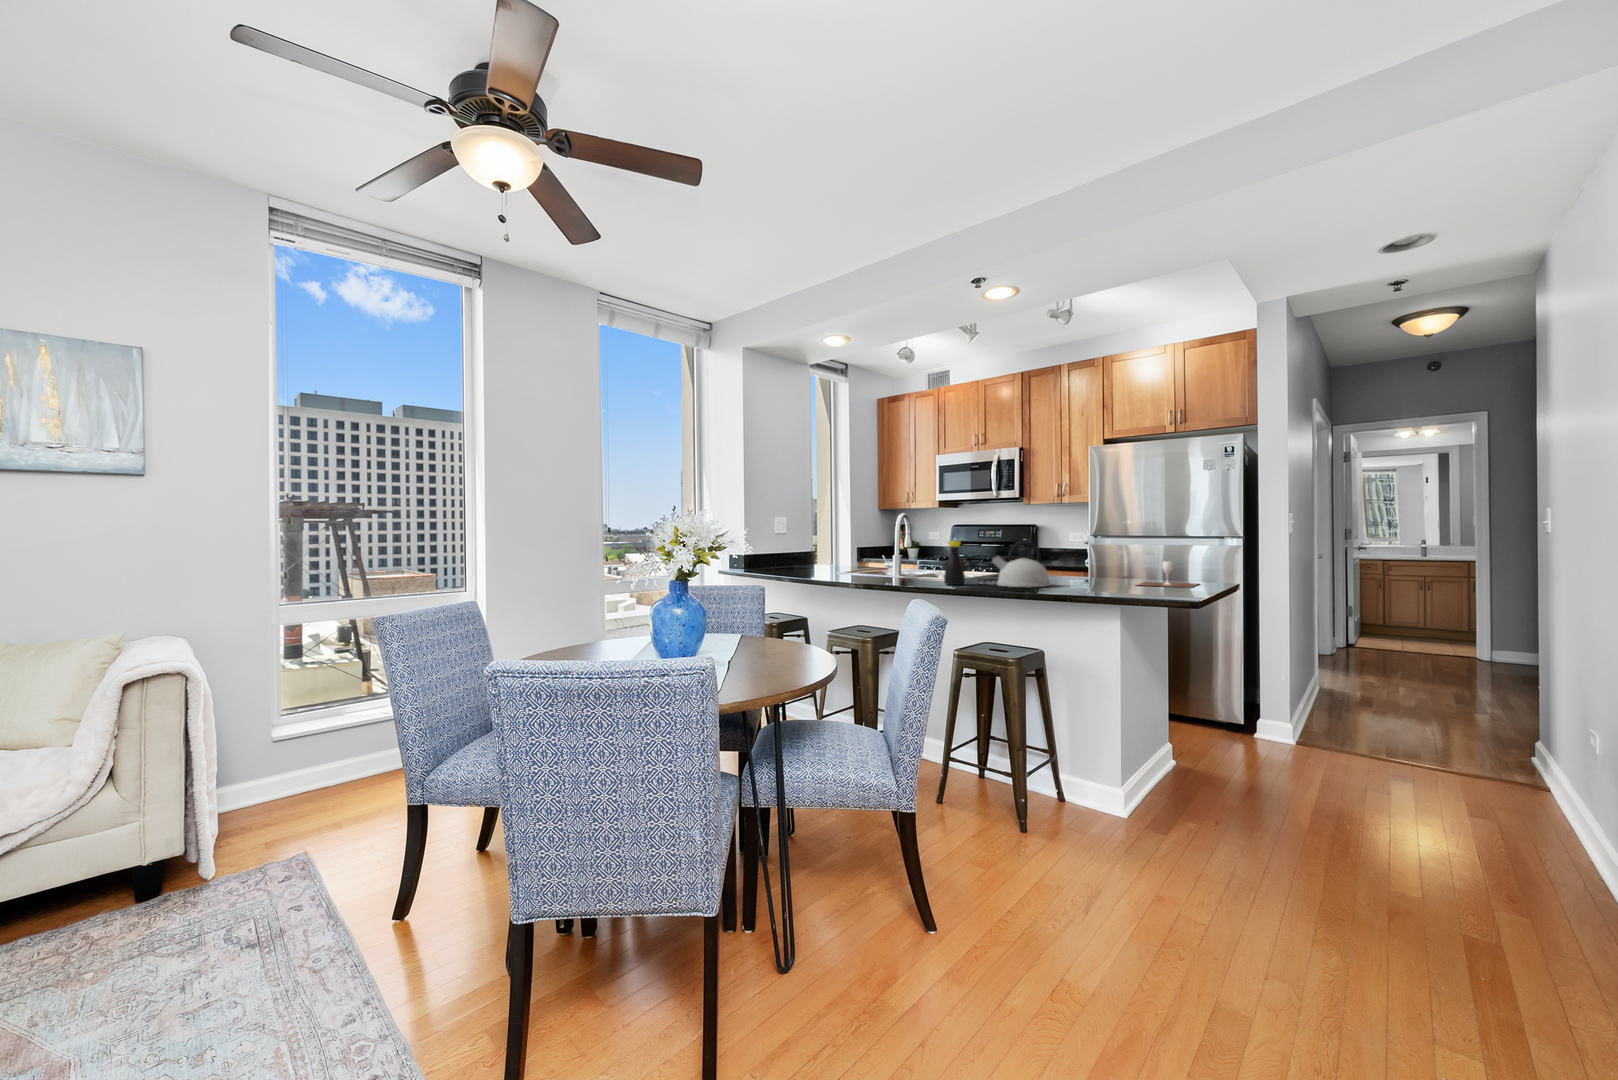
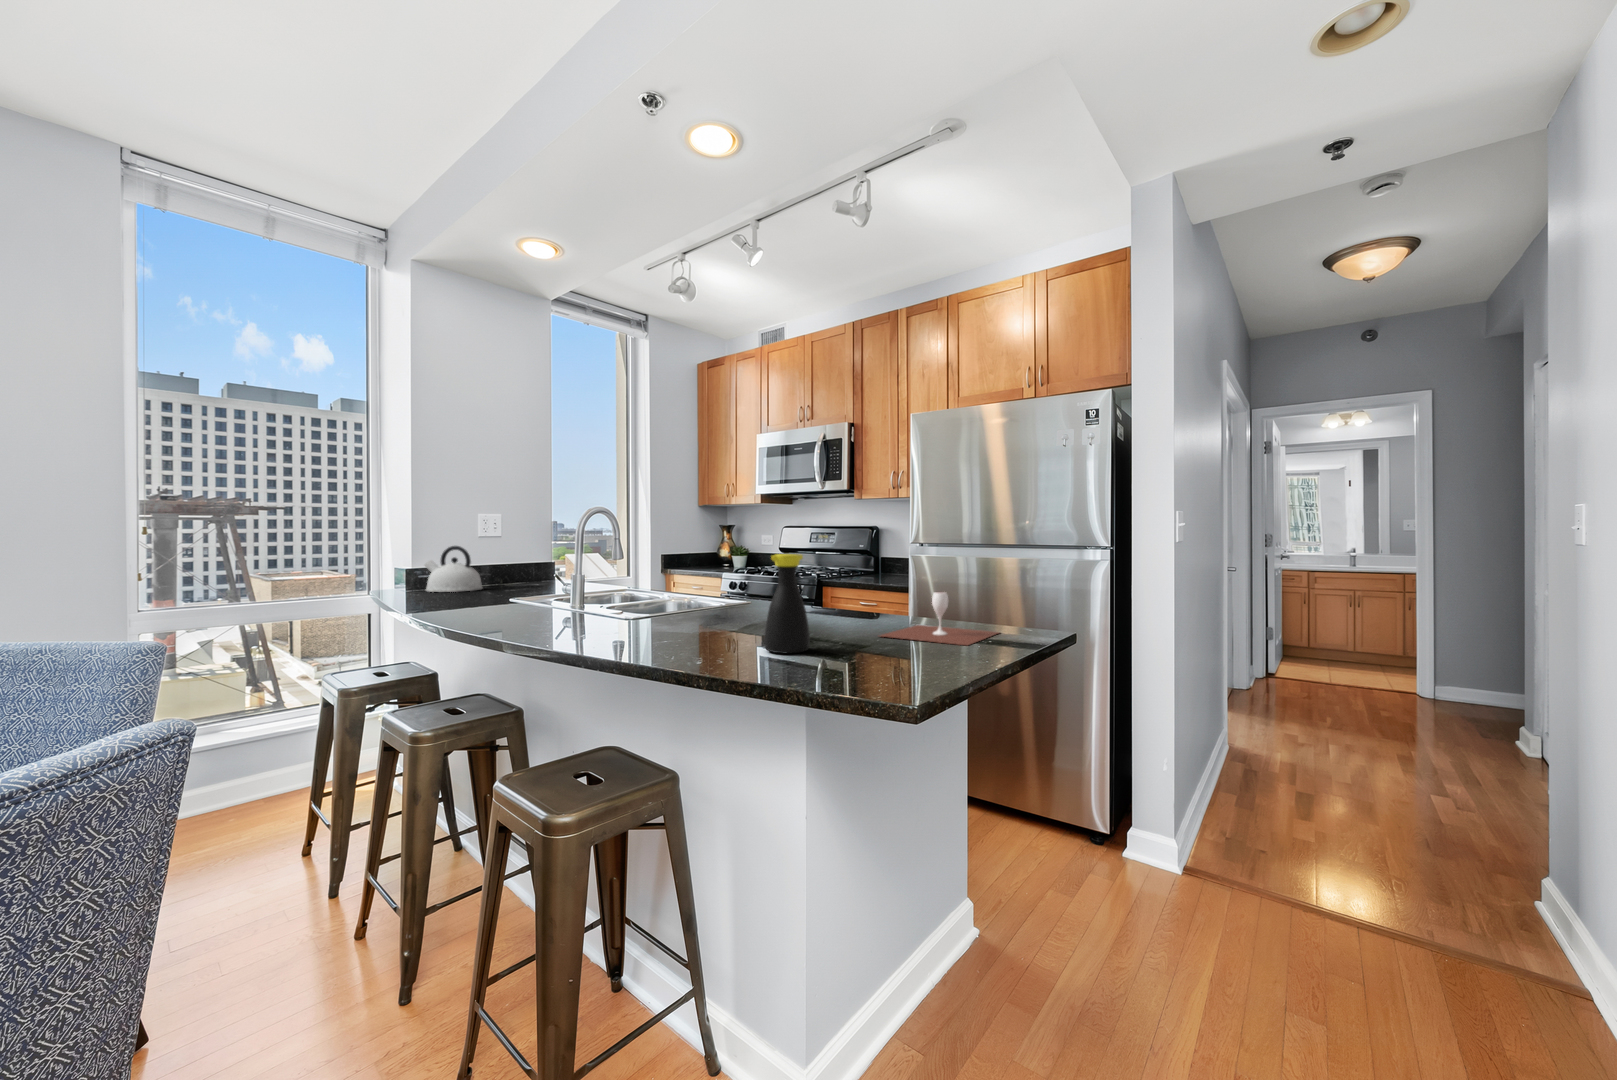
bottle: present [944,541,965,585] -> present [764,554,810,653]
kettle: present [992,541,1050,587] -> present [425,546,482,592]

